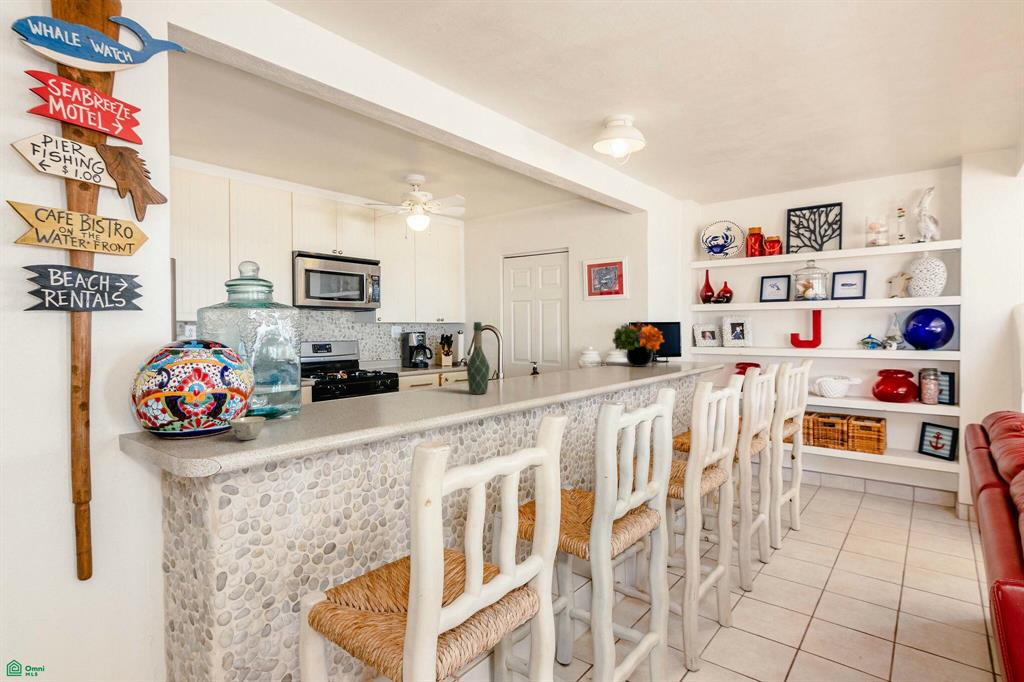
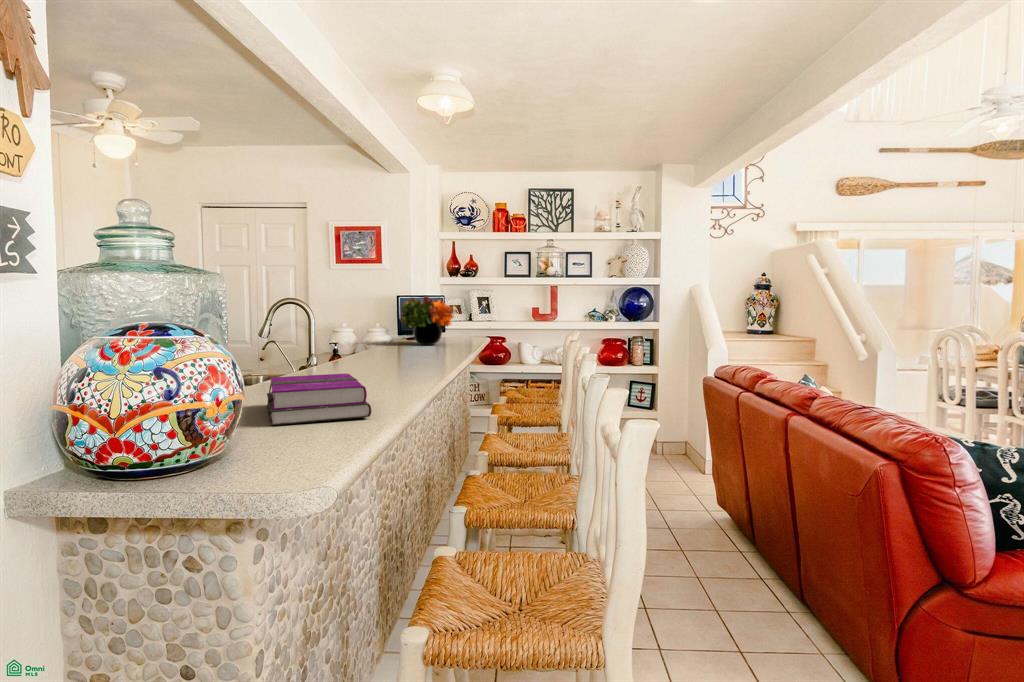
wine bottle: present [467,322,489,394] -> none [352,294,381,384]
hardback book: none [321,382,423,417] -> present [267,374,371,425]
teacup: present [229,417,265,440] -> none [261,429,316,465]

